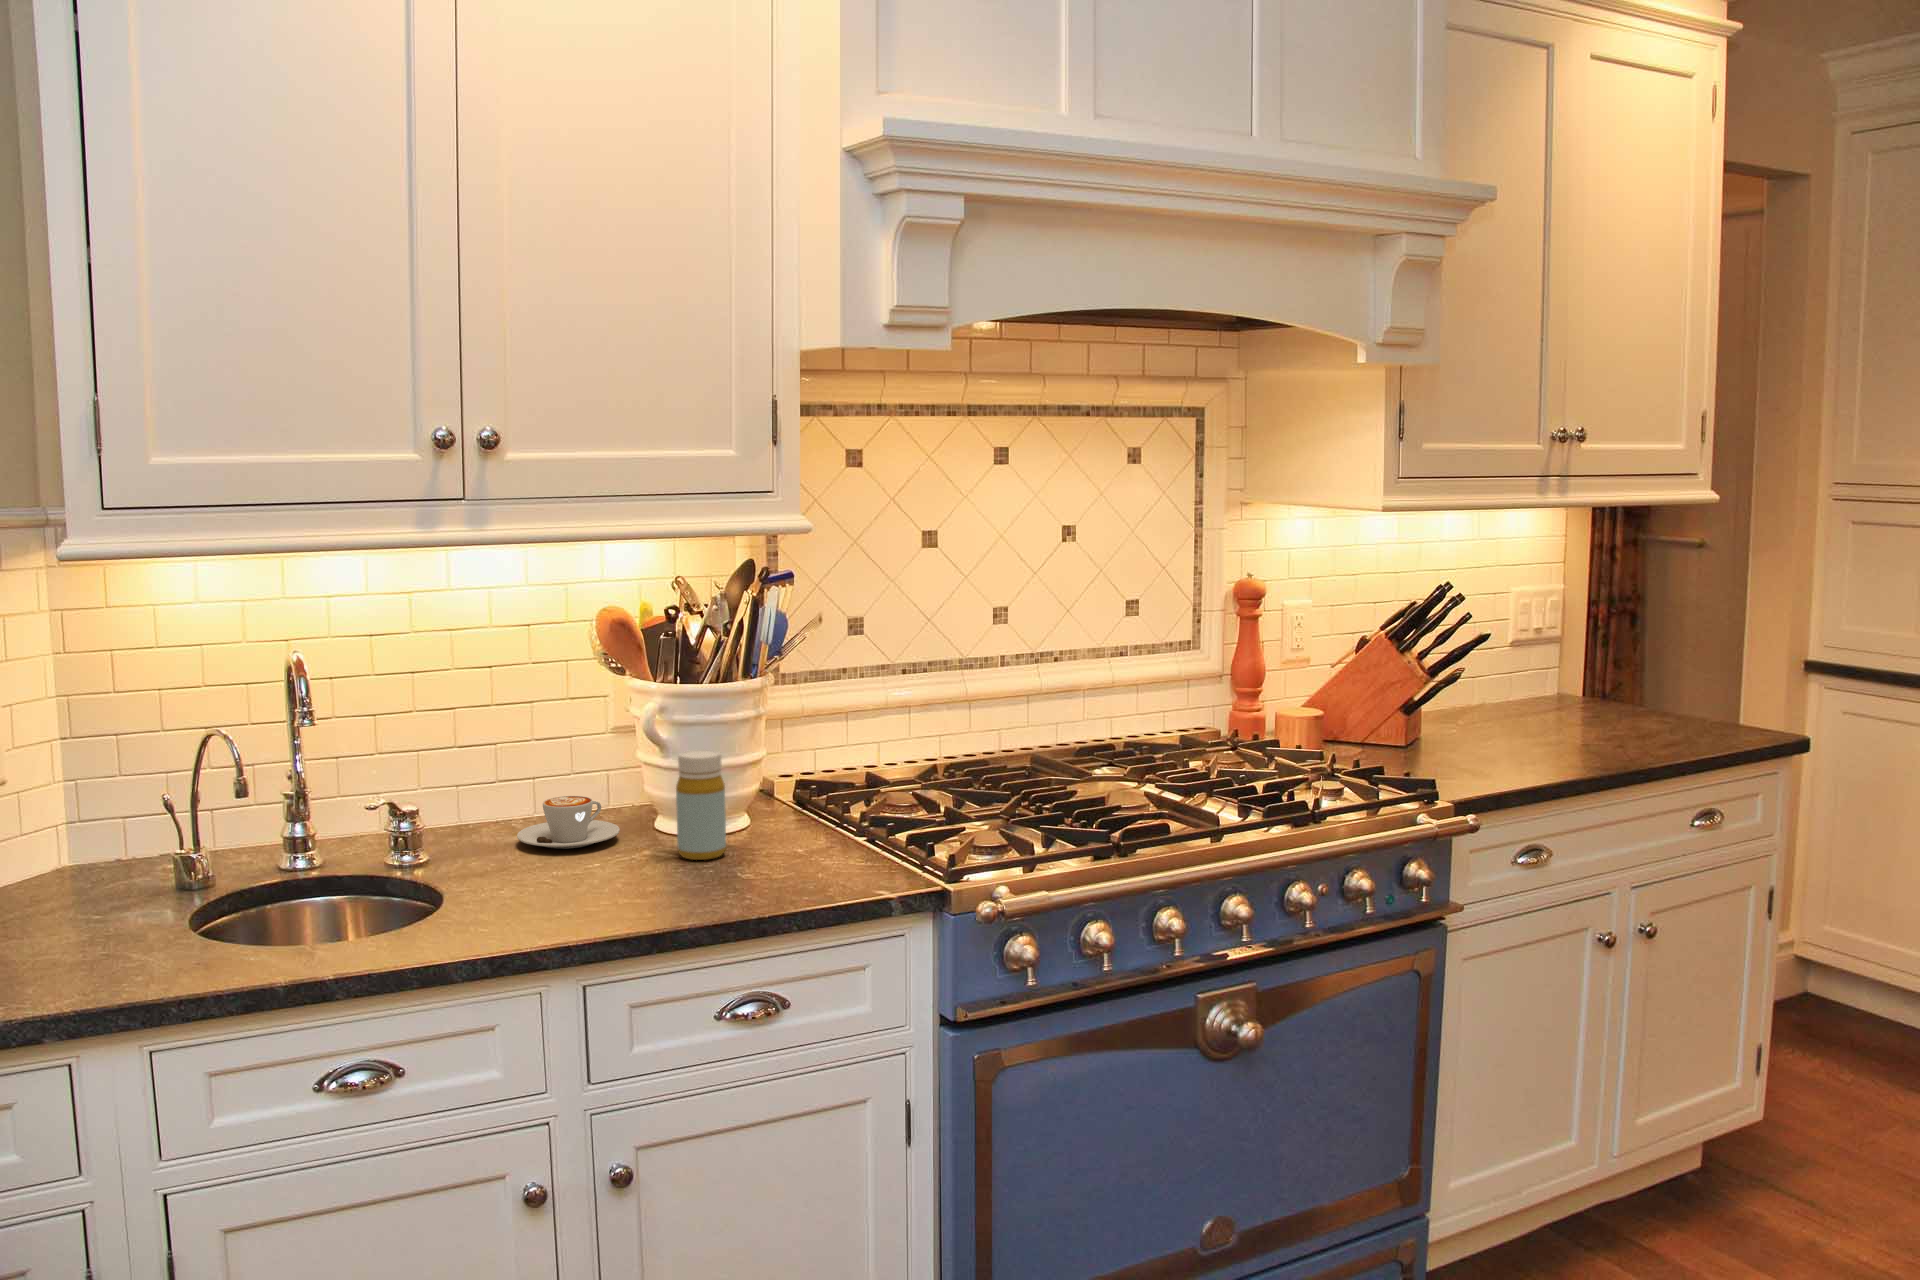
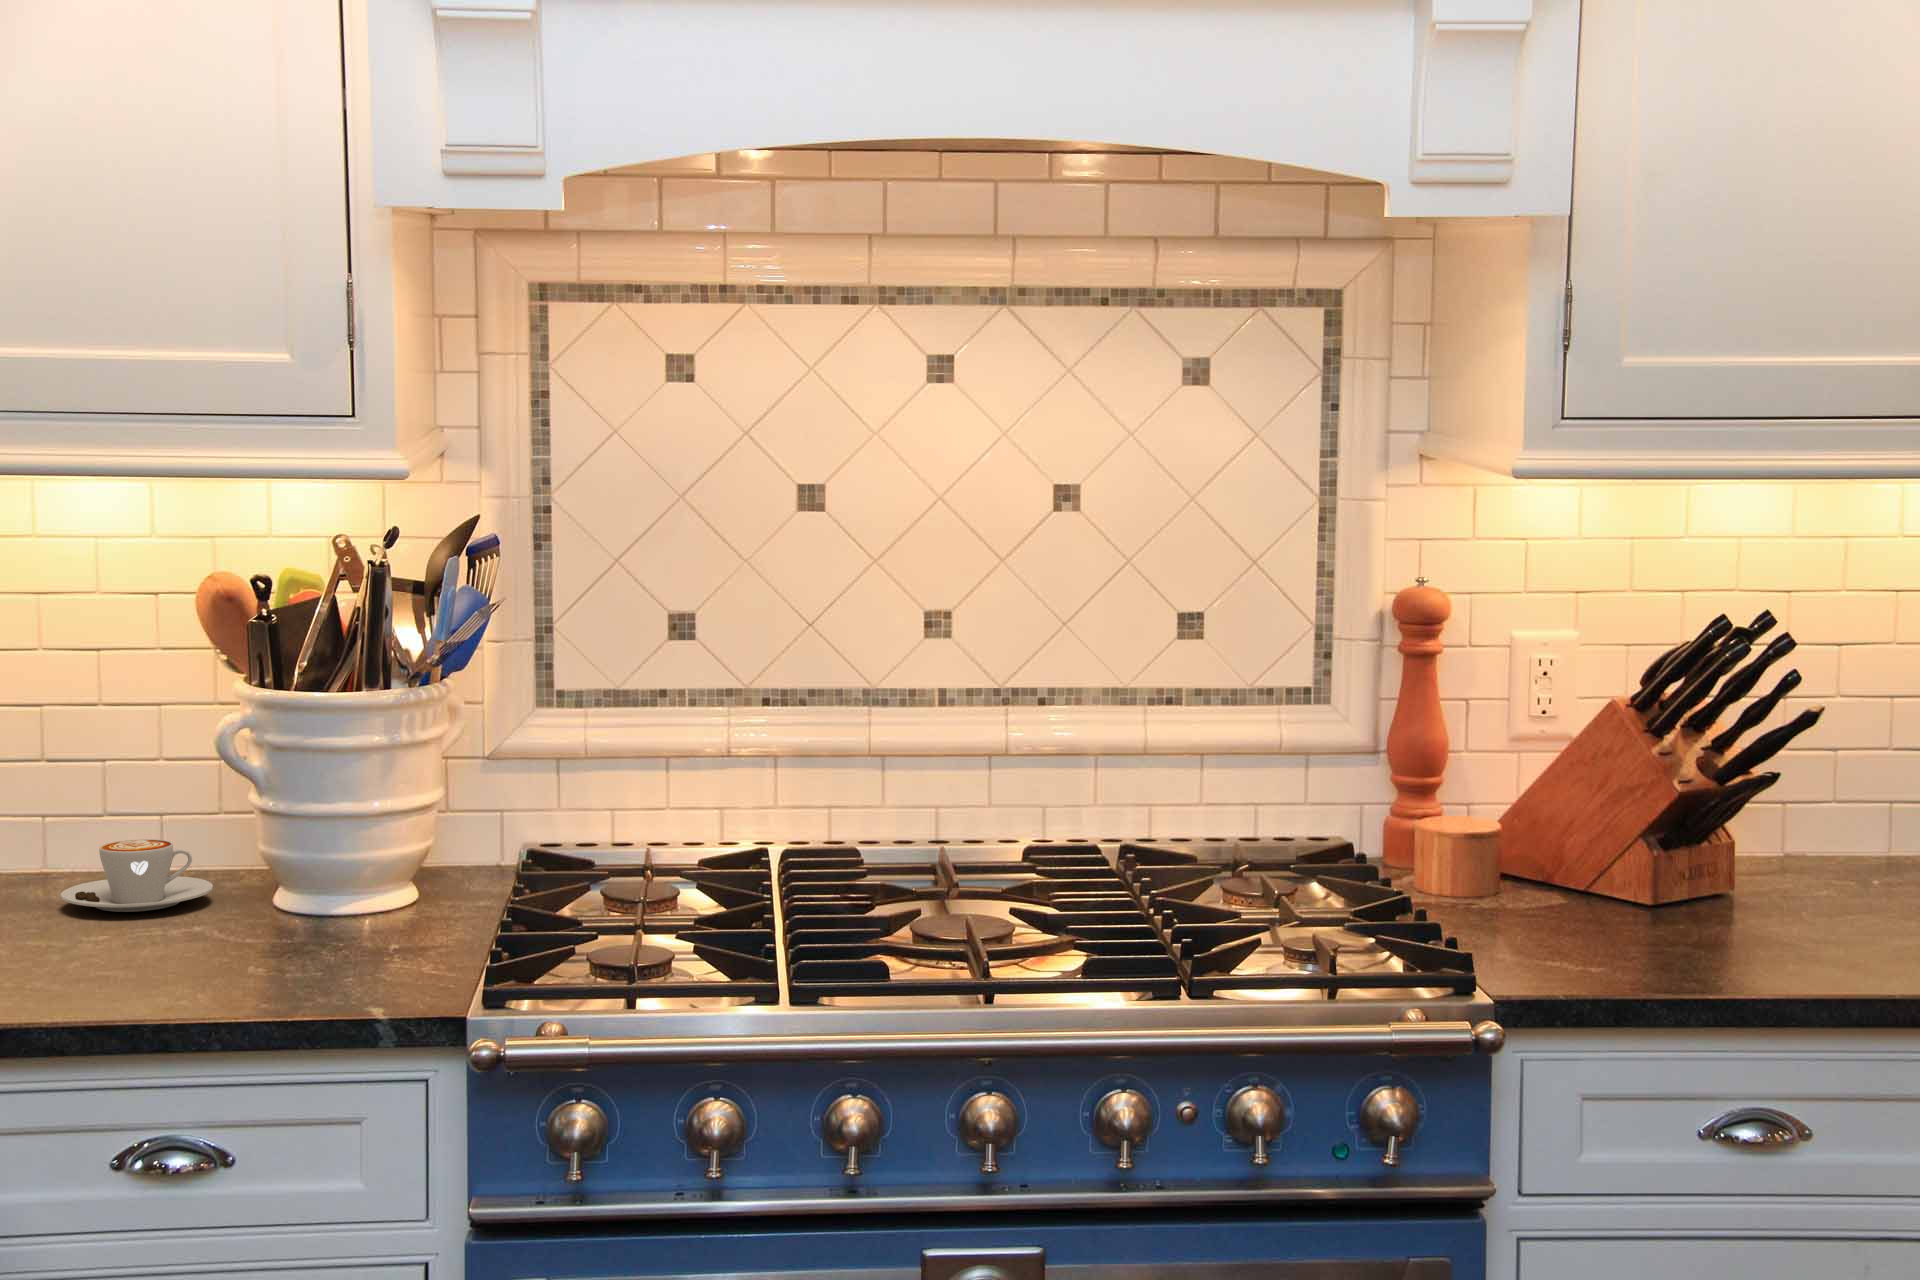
bottle: present [676,750,726,860] -> none [223,780,299,942]

